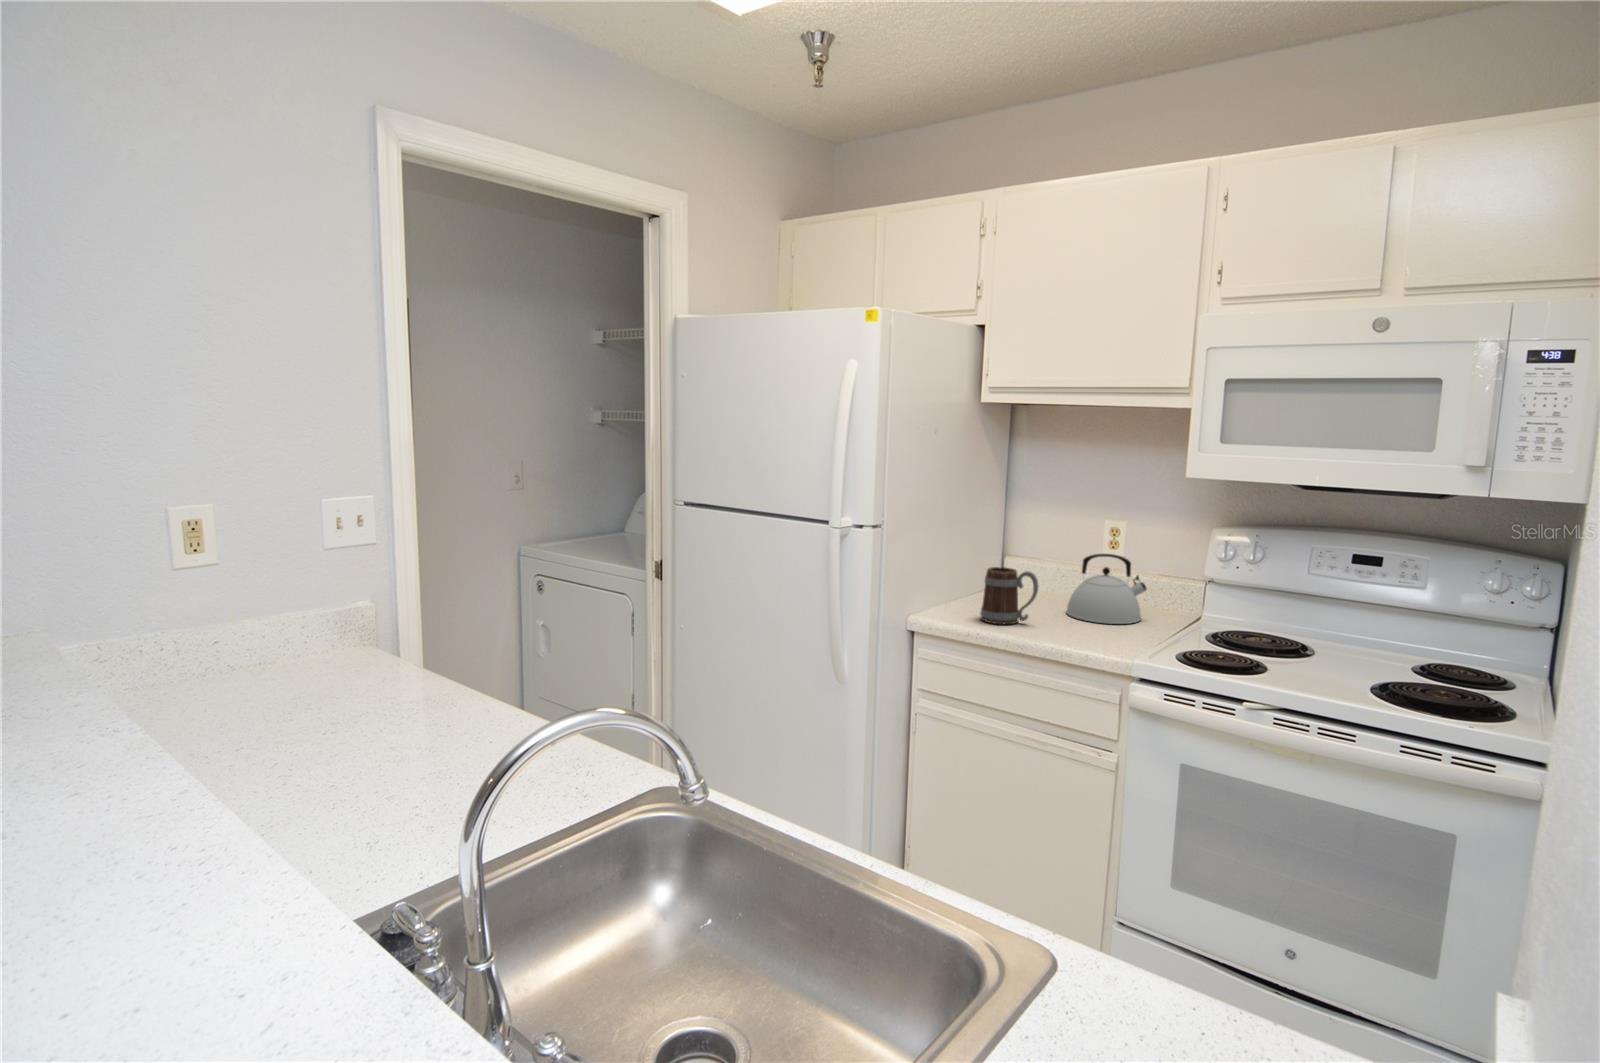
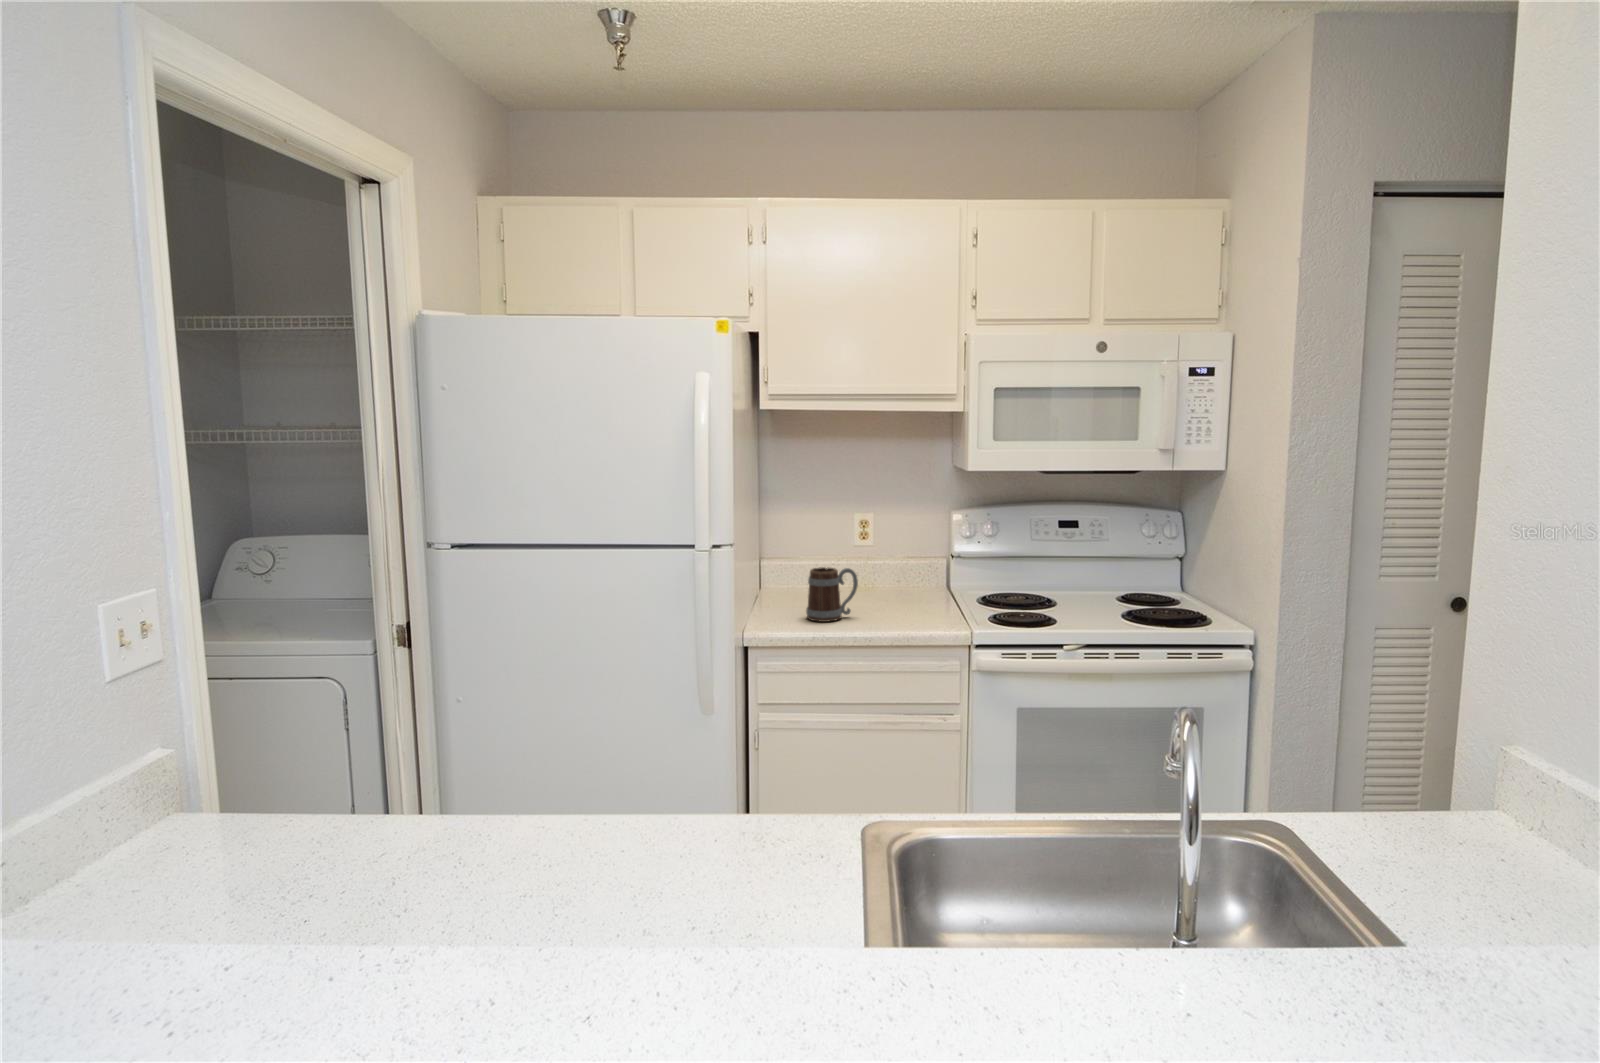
kettle: present [1066,554,1147,624] -> none [857,543,921,605]

